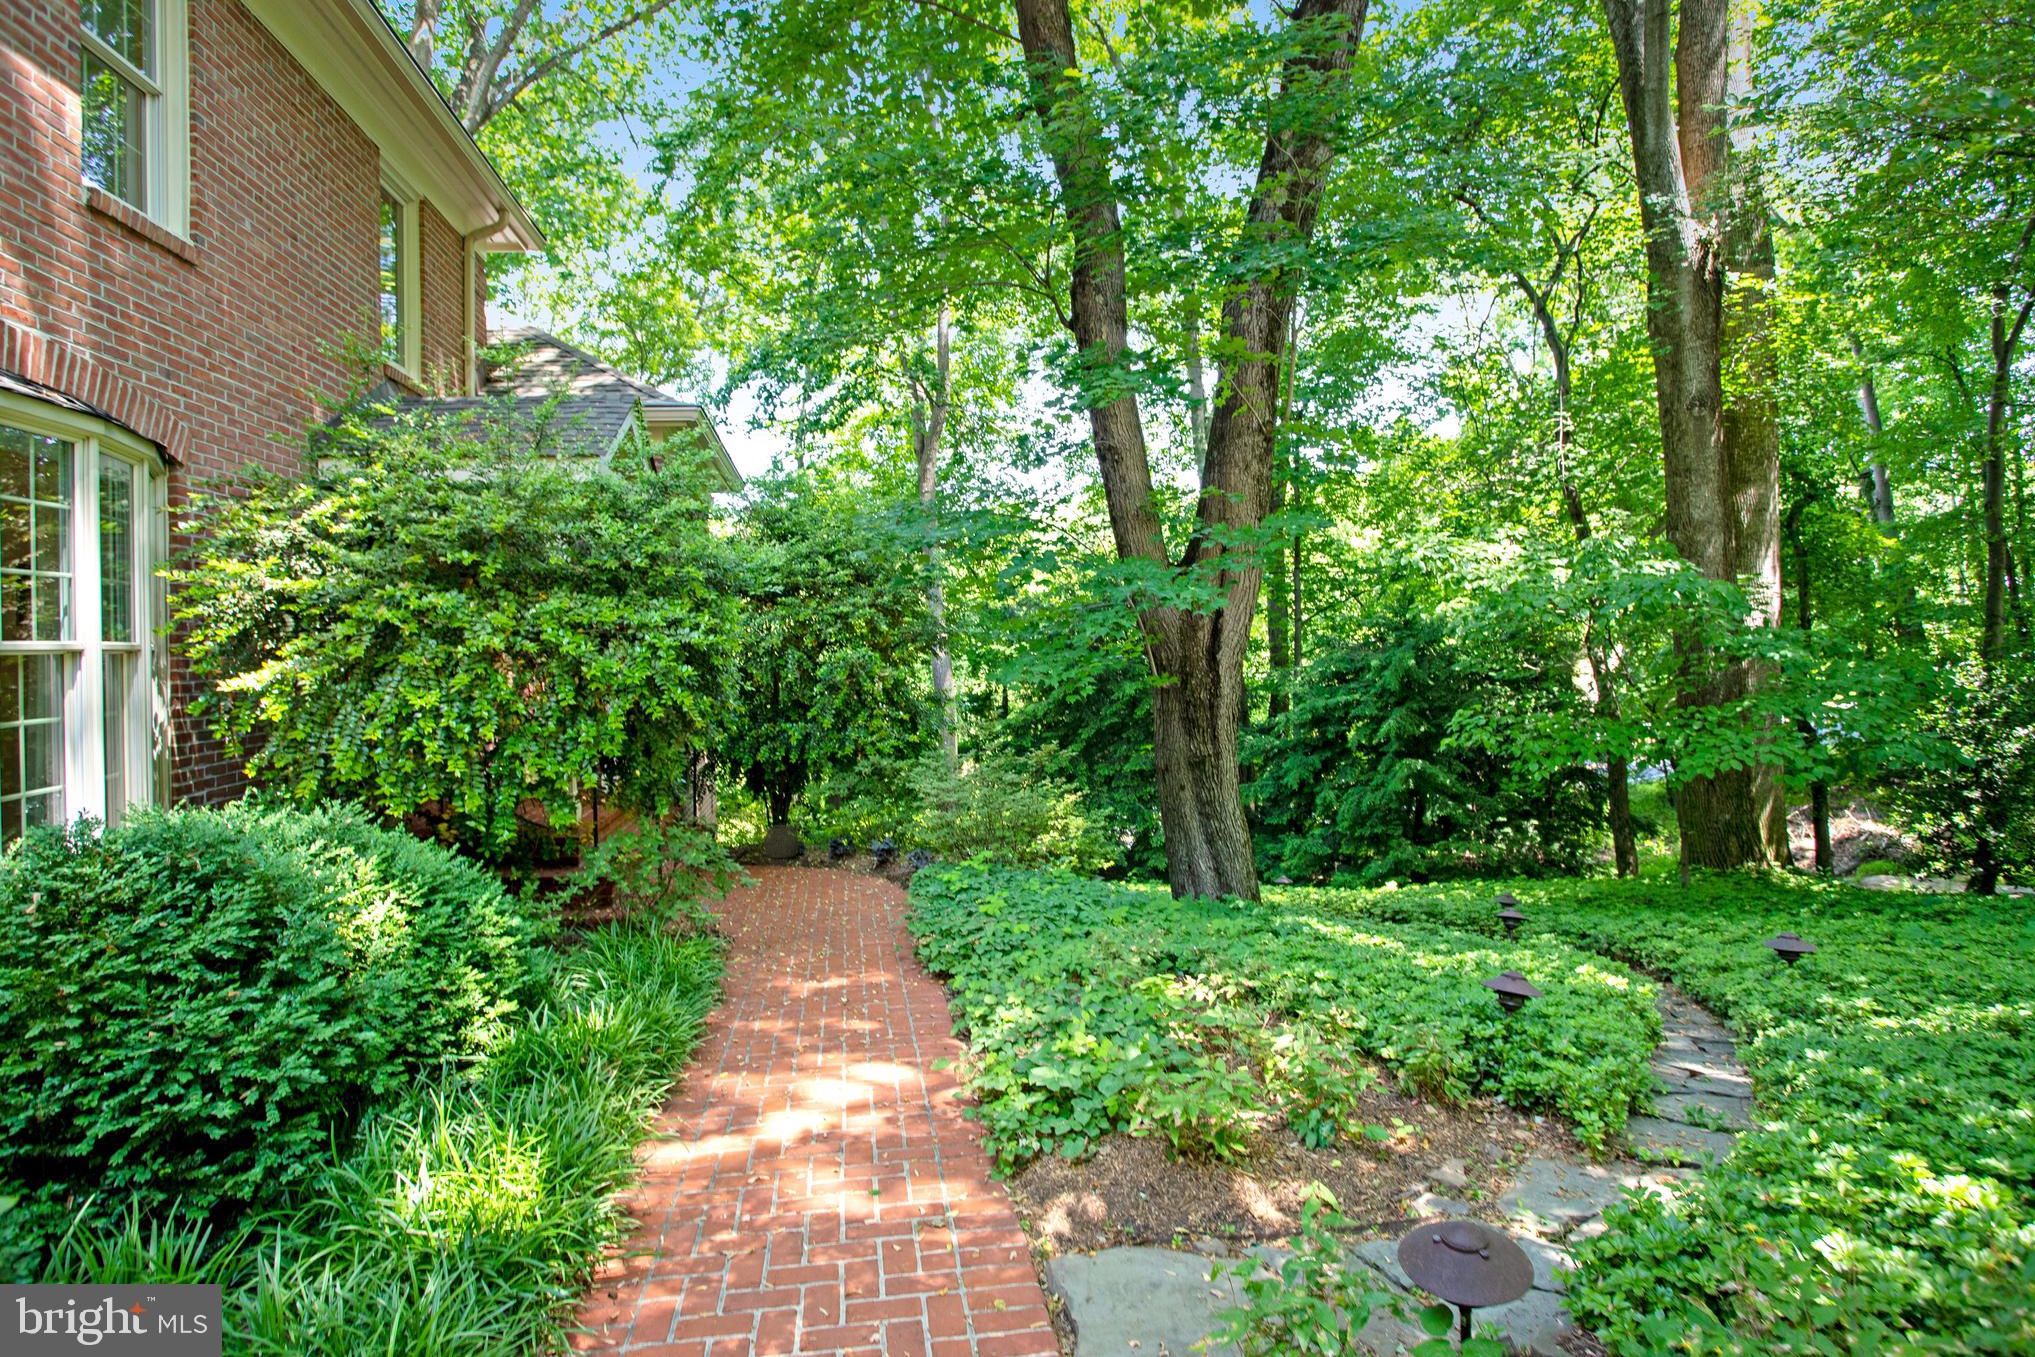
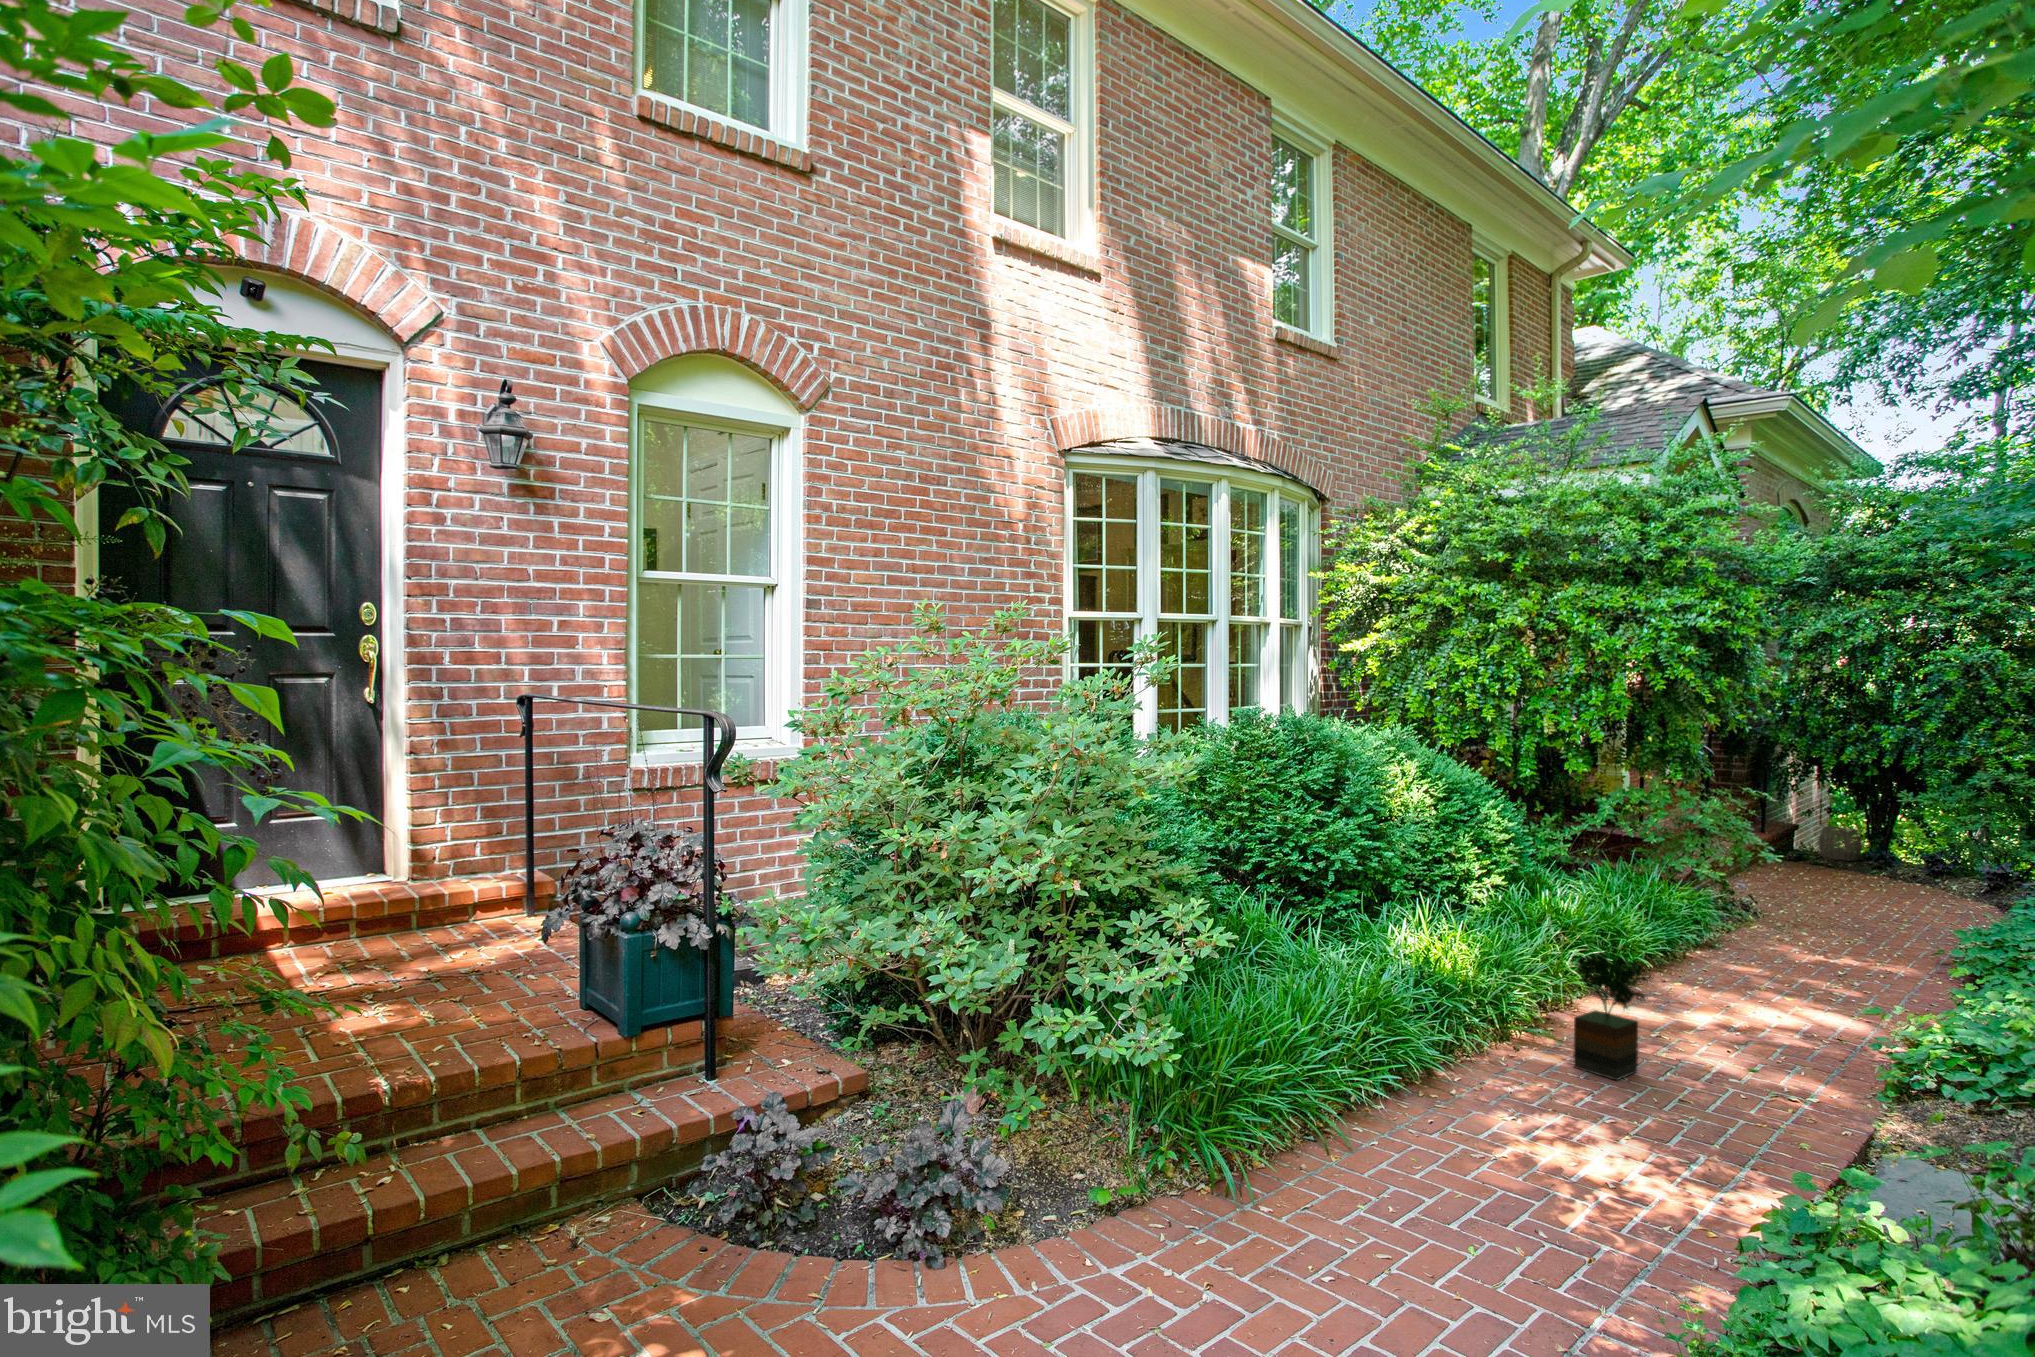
potted tree: none [652,1104,758,1282] -> present [1573,952,1654,1080]

